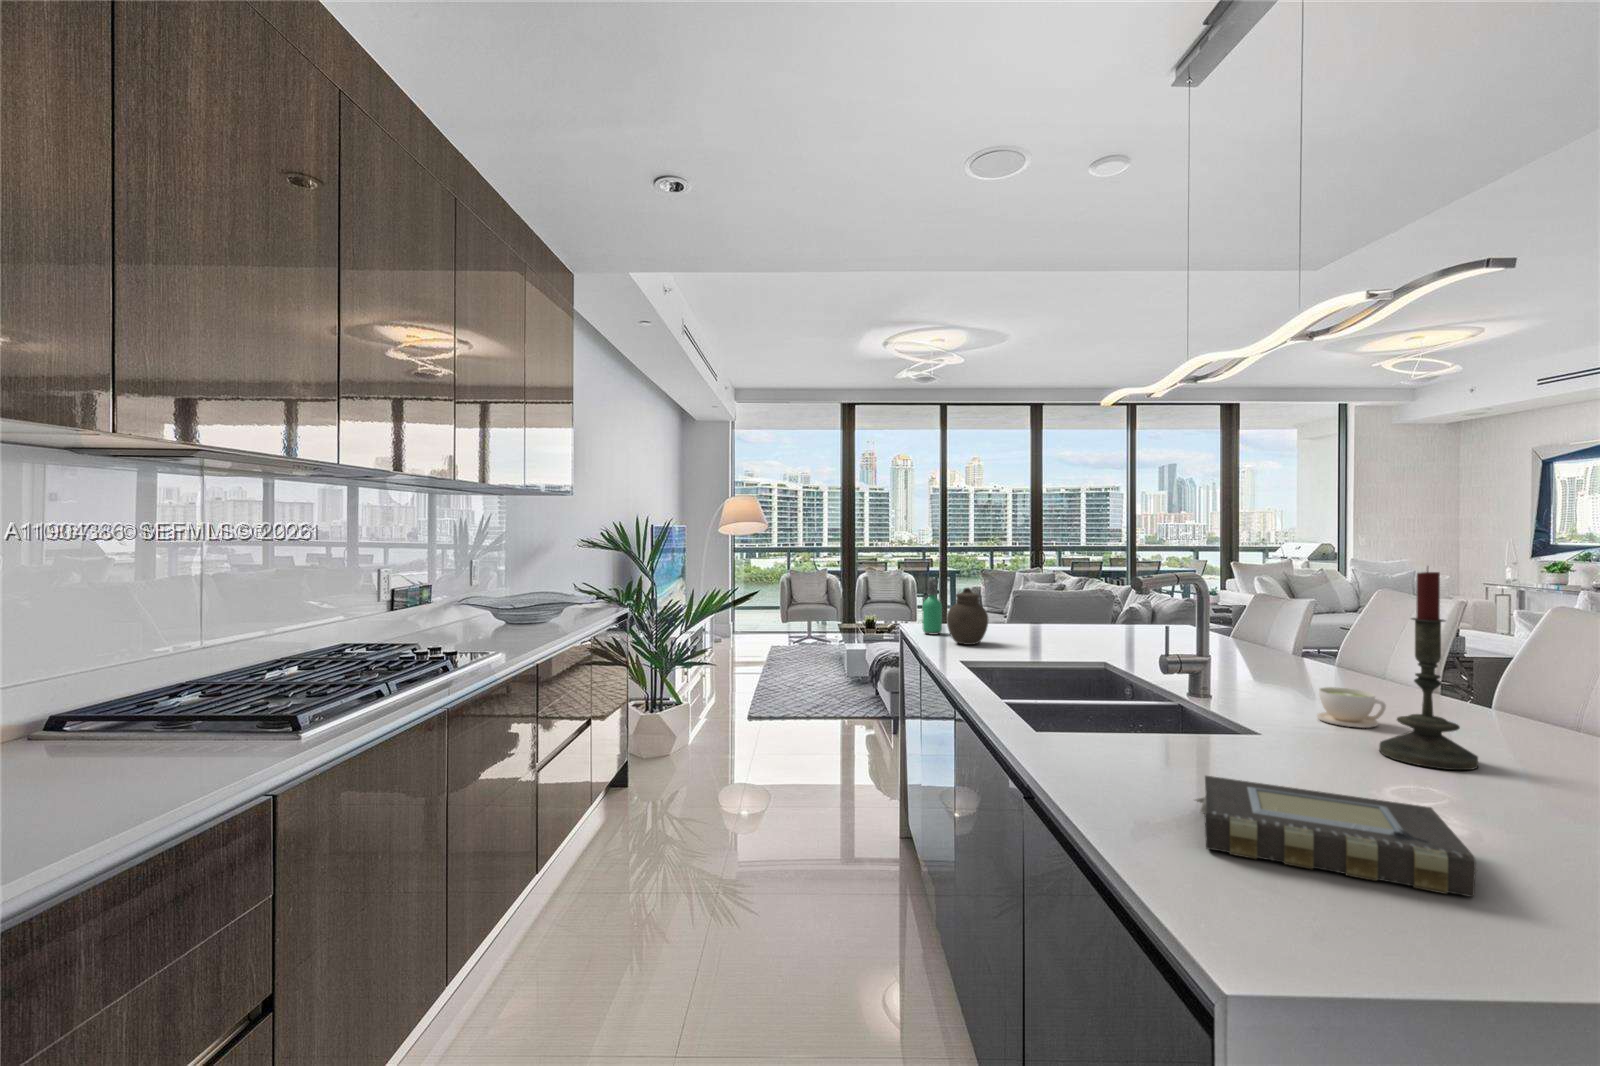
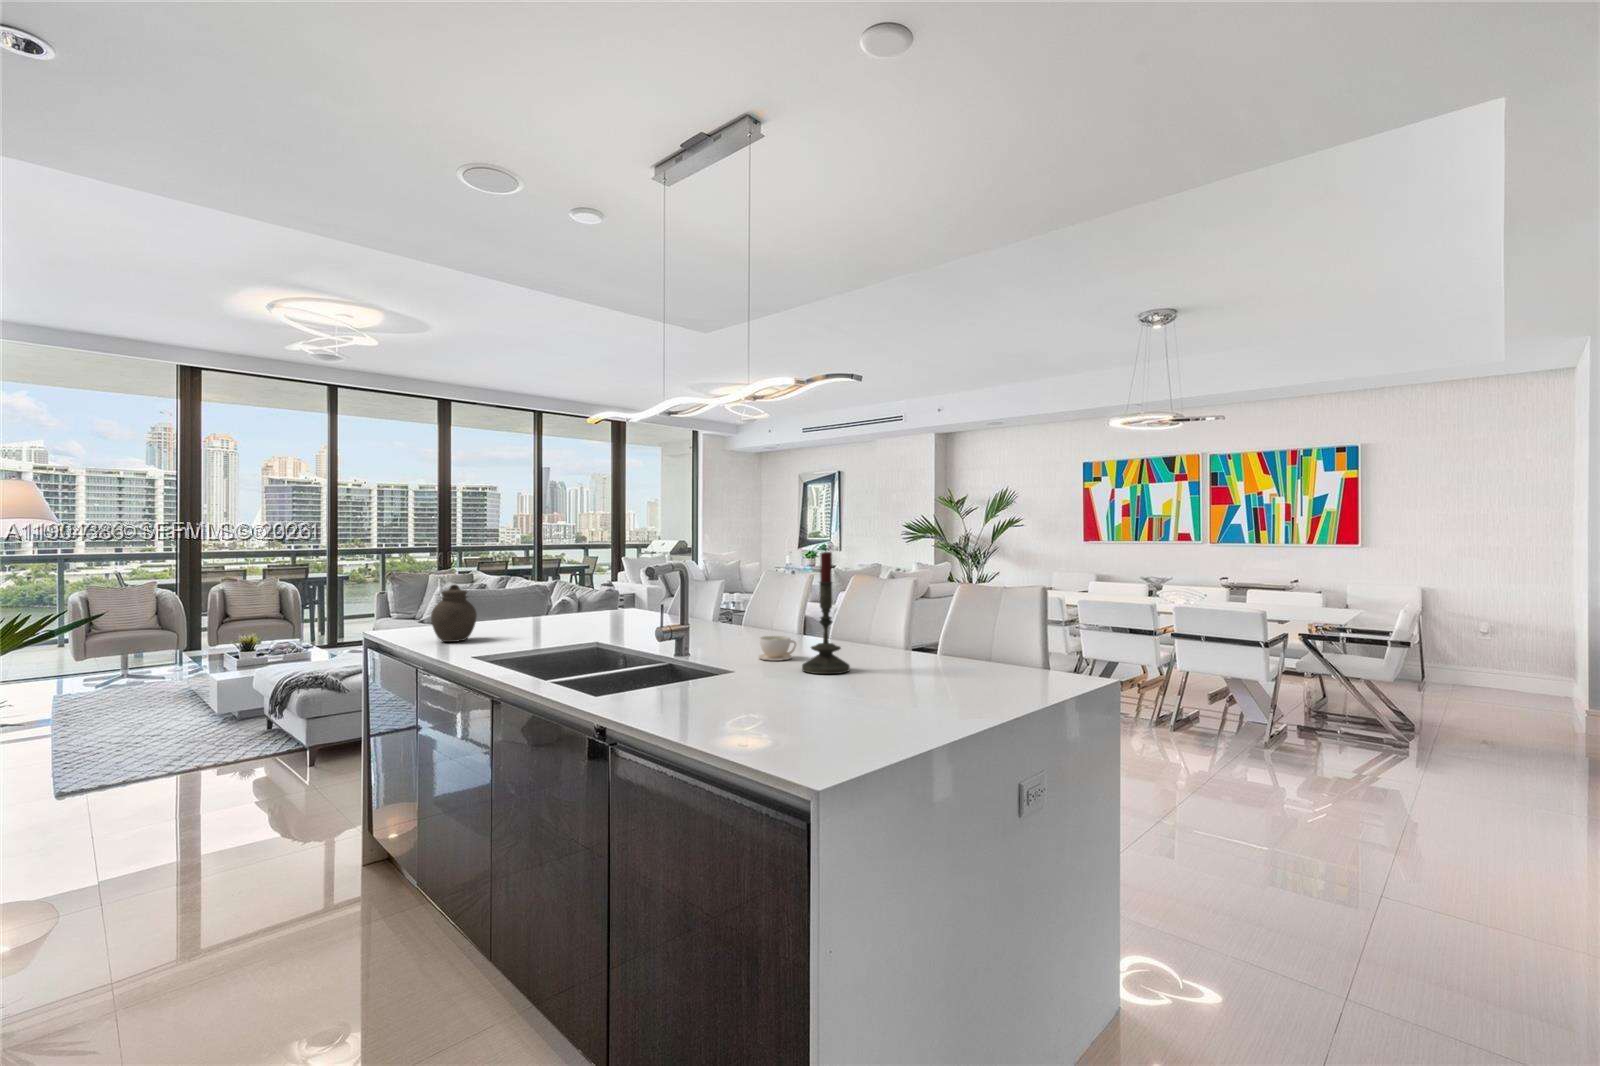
soap dispenser: present [922,578,942,635] -> none [393,577,416,637]
book: present [1195,776,1477,897] -> none [737,687,885,735]

